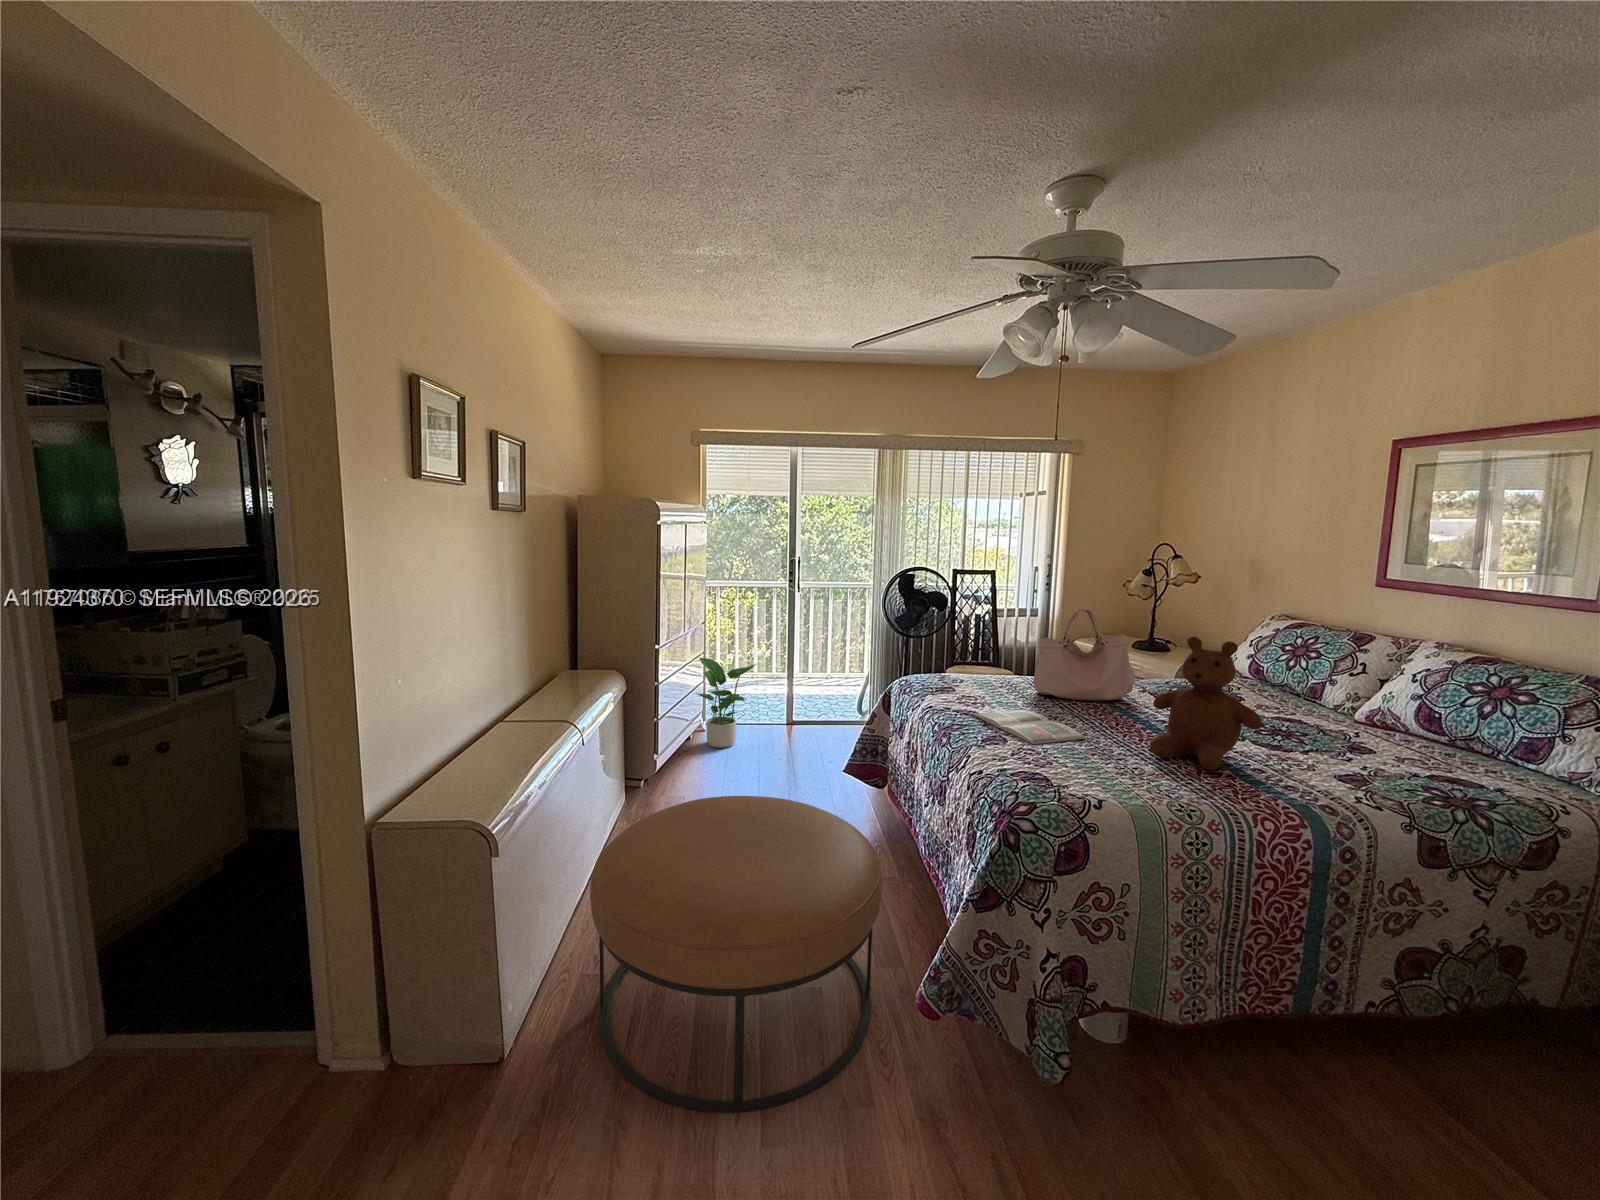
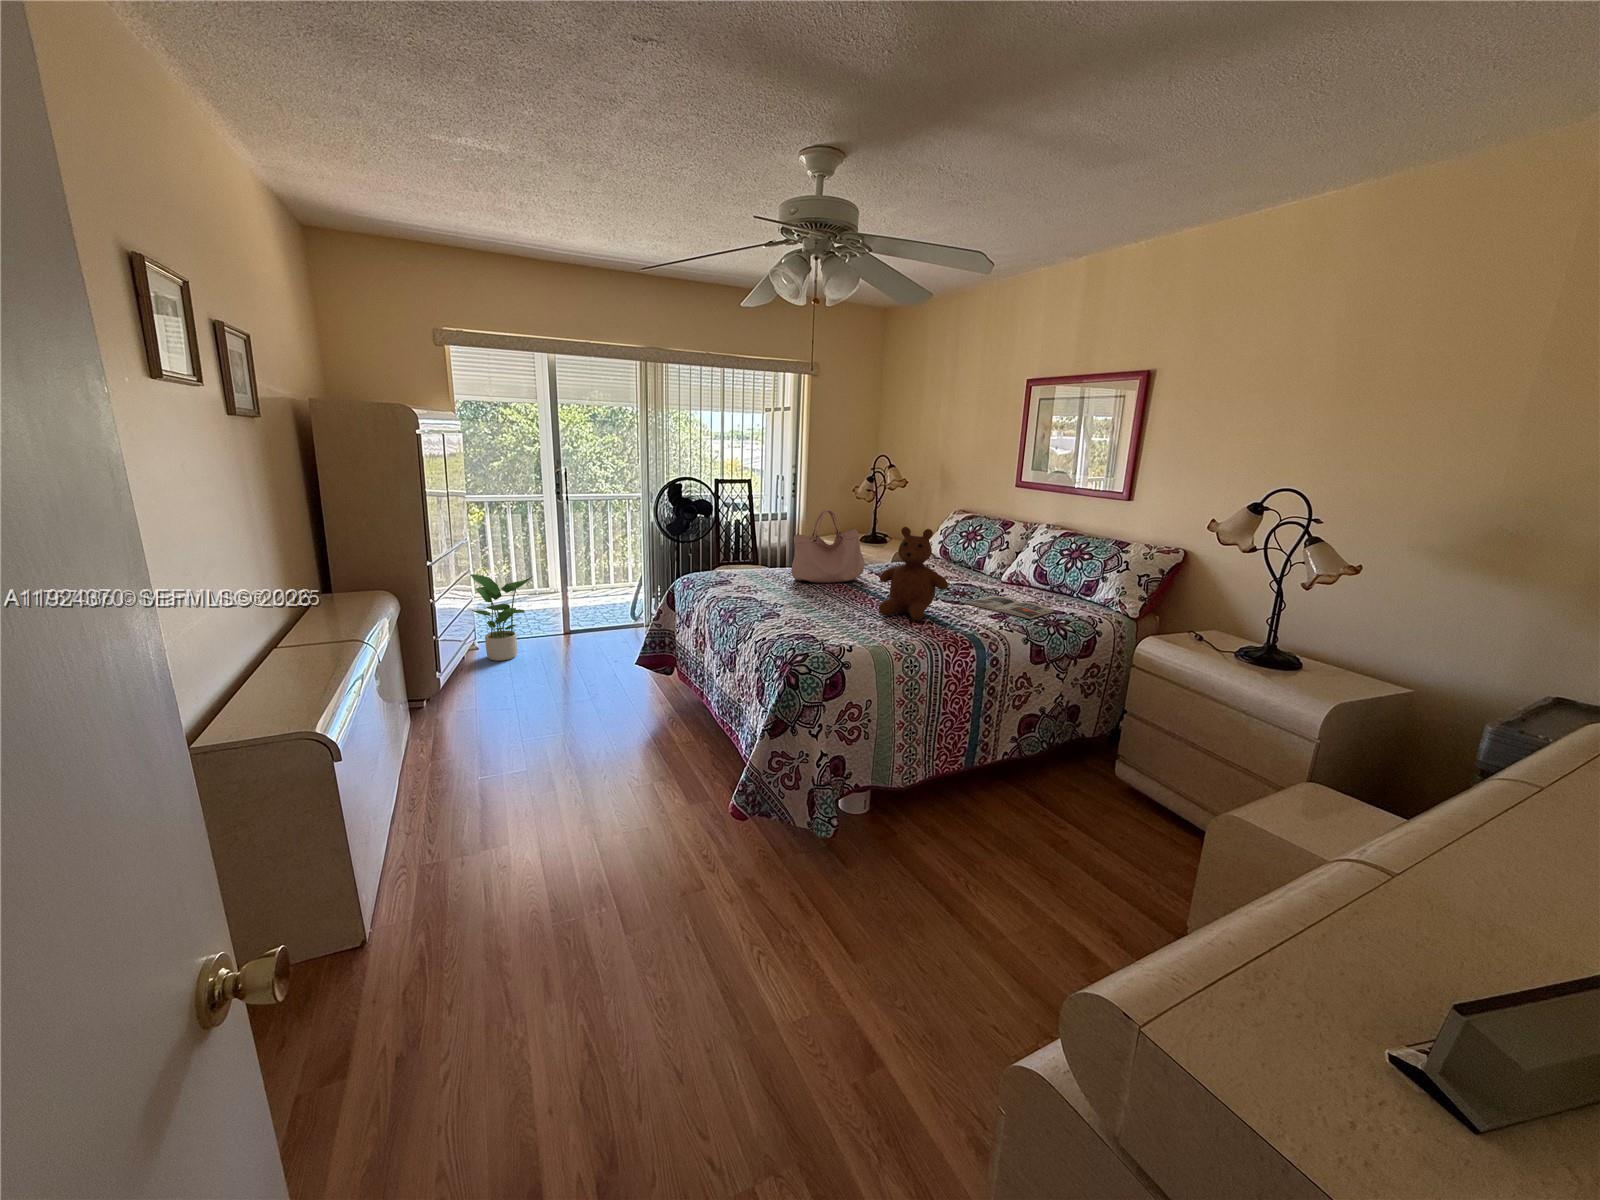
magazine: present [974,710,1085,744] -> present [965,596,1054,619]
ottoman: present [590,796,883,1112] -> none [441,684,698,921]

